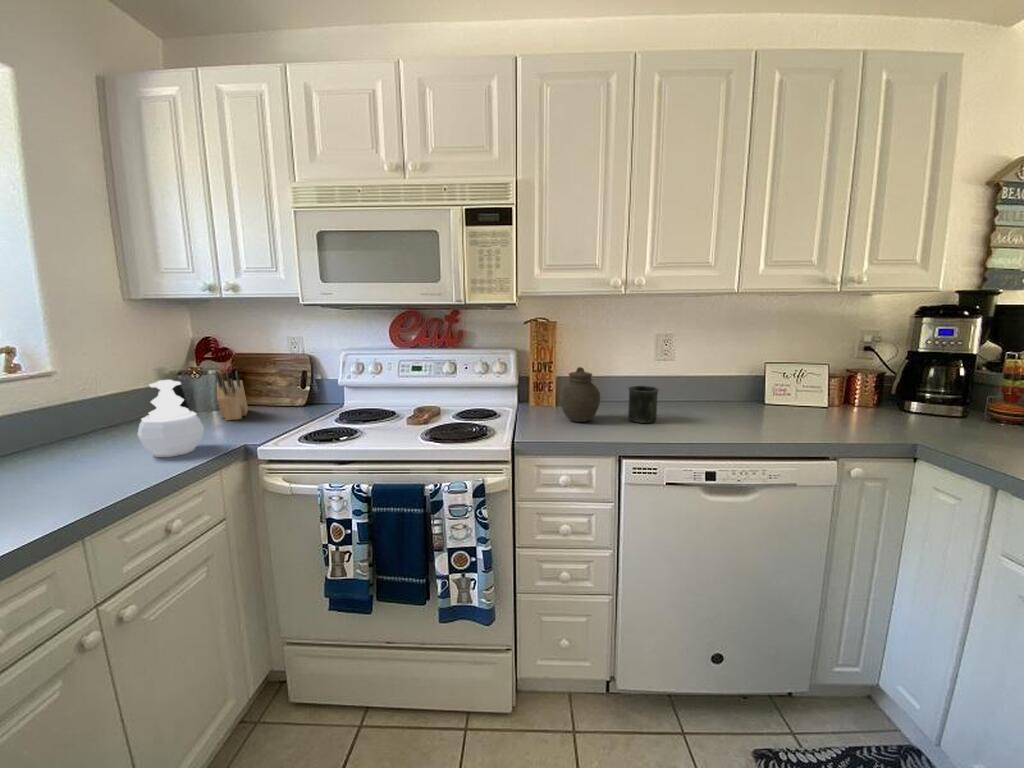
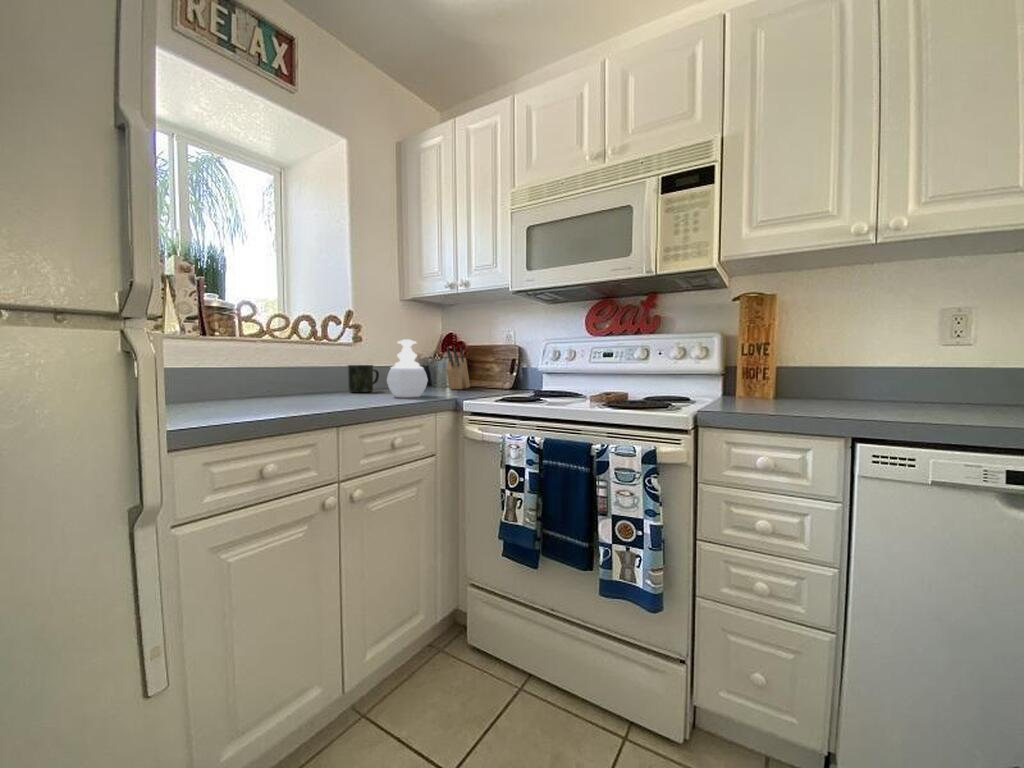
jar: present [560,367,600,422] -> none [769,338,828,406]
mug: present [628,386,659,423] -> present [348,365,379,392]

